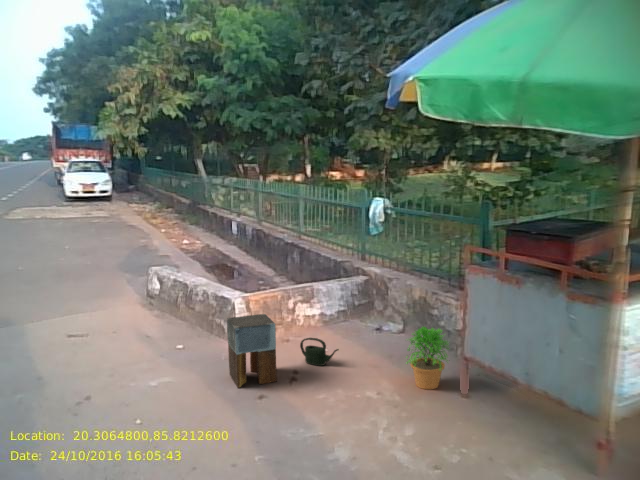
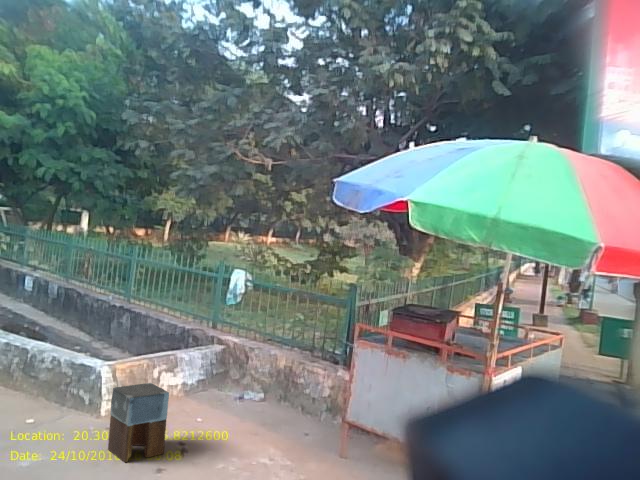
potted plant: present [407,327,448,389] -> none [290,394,337,454]
watering can: present [300,338,339,366] -> none [179,407,222,436]

